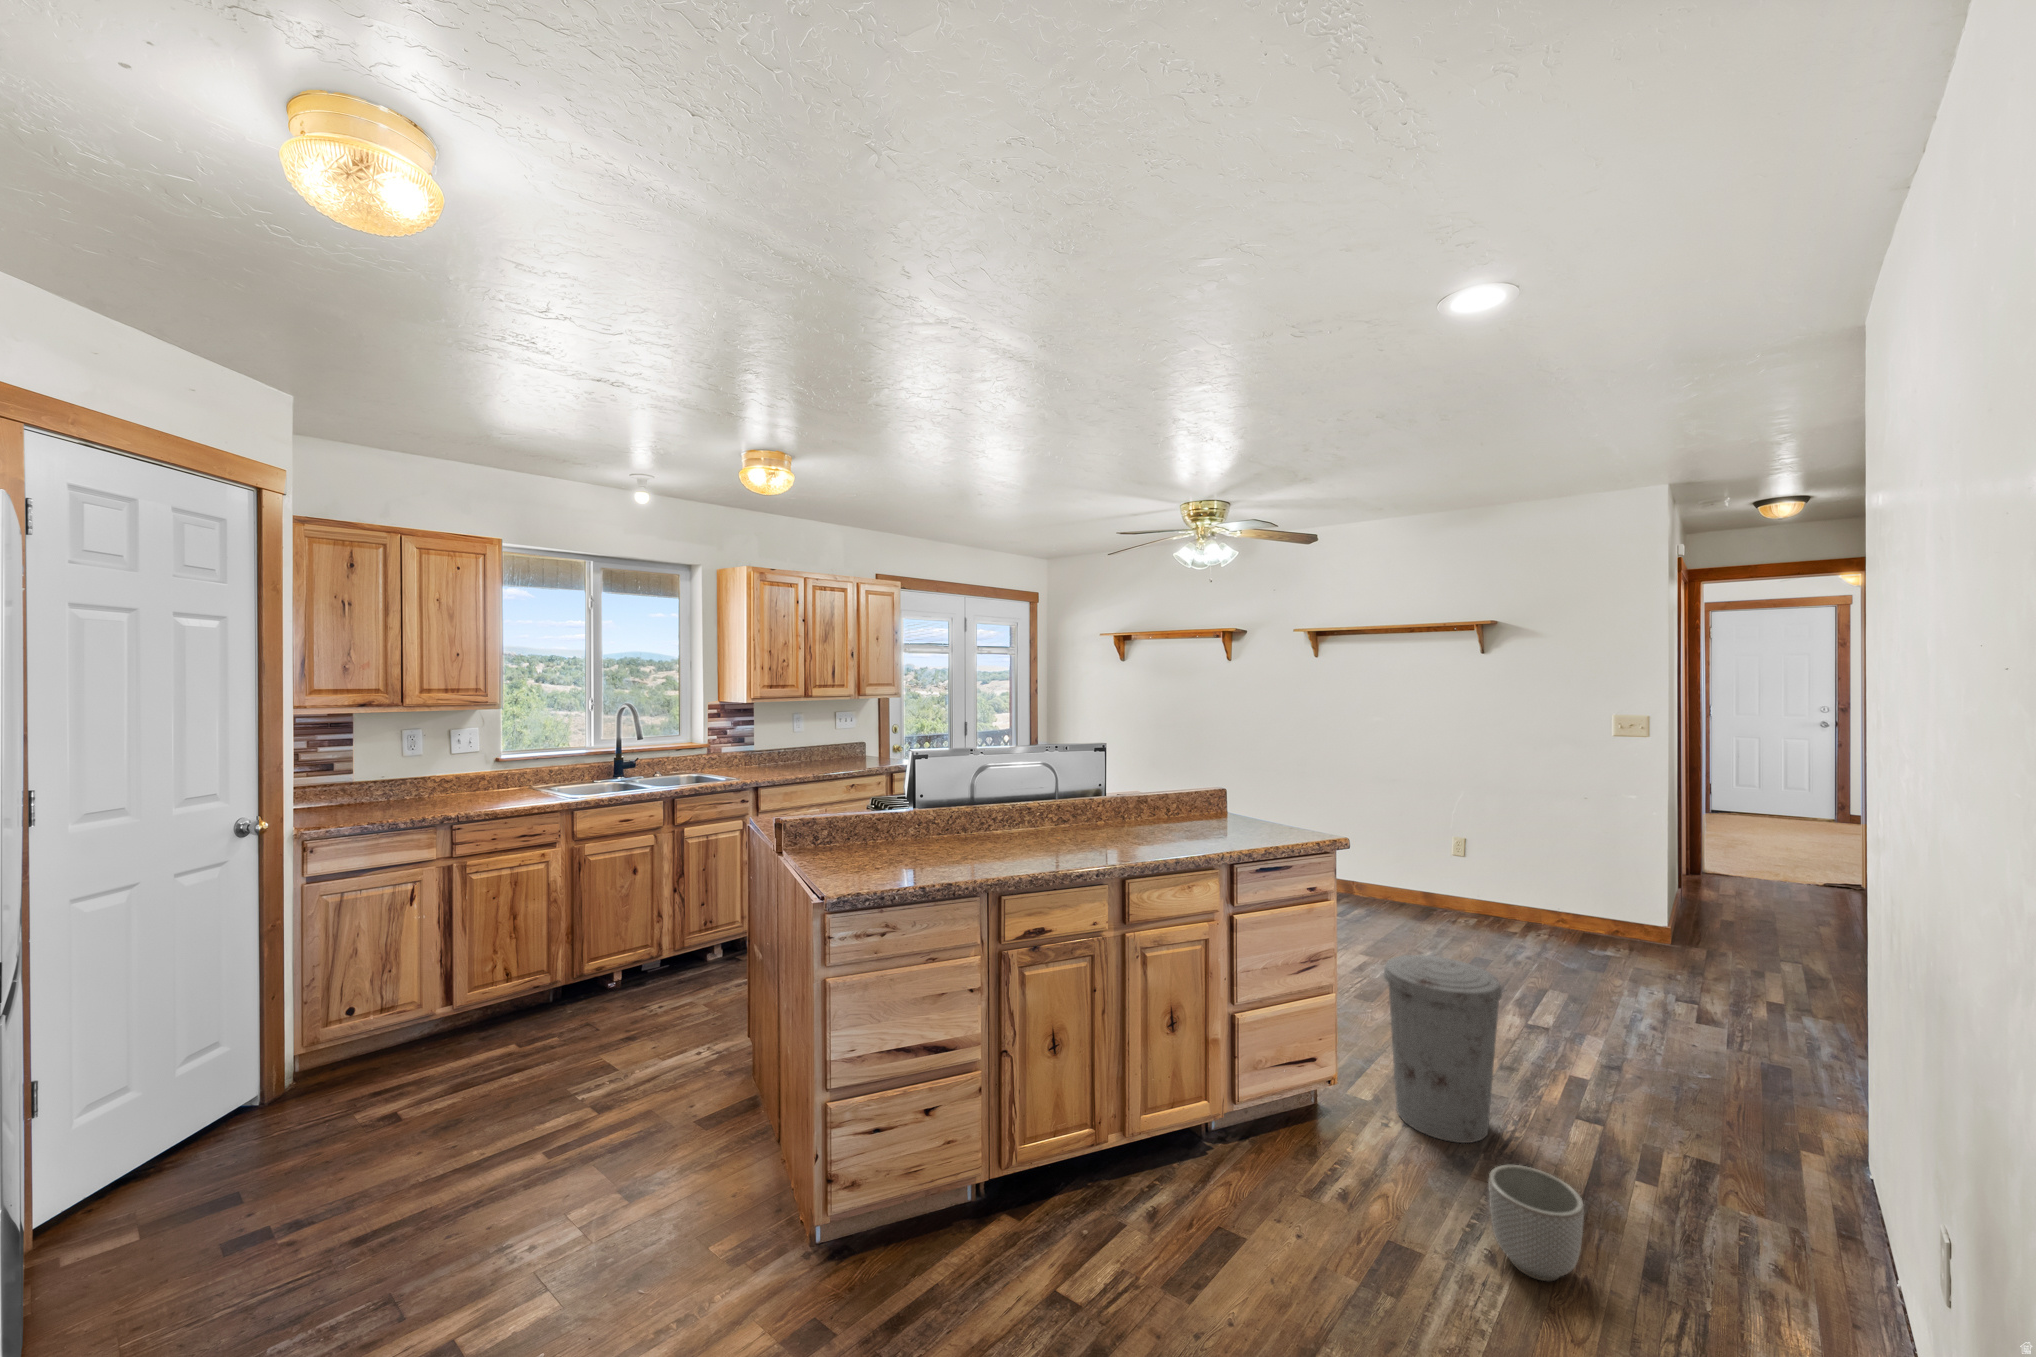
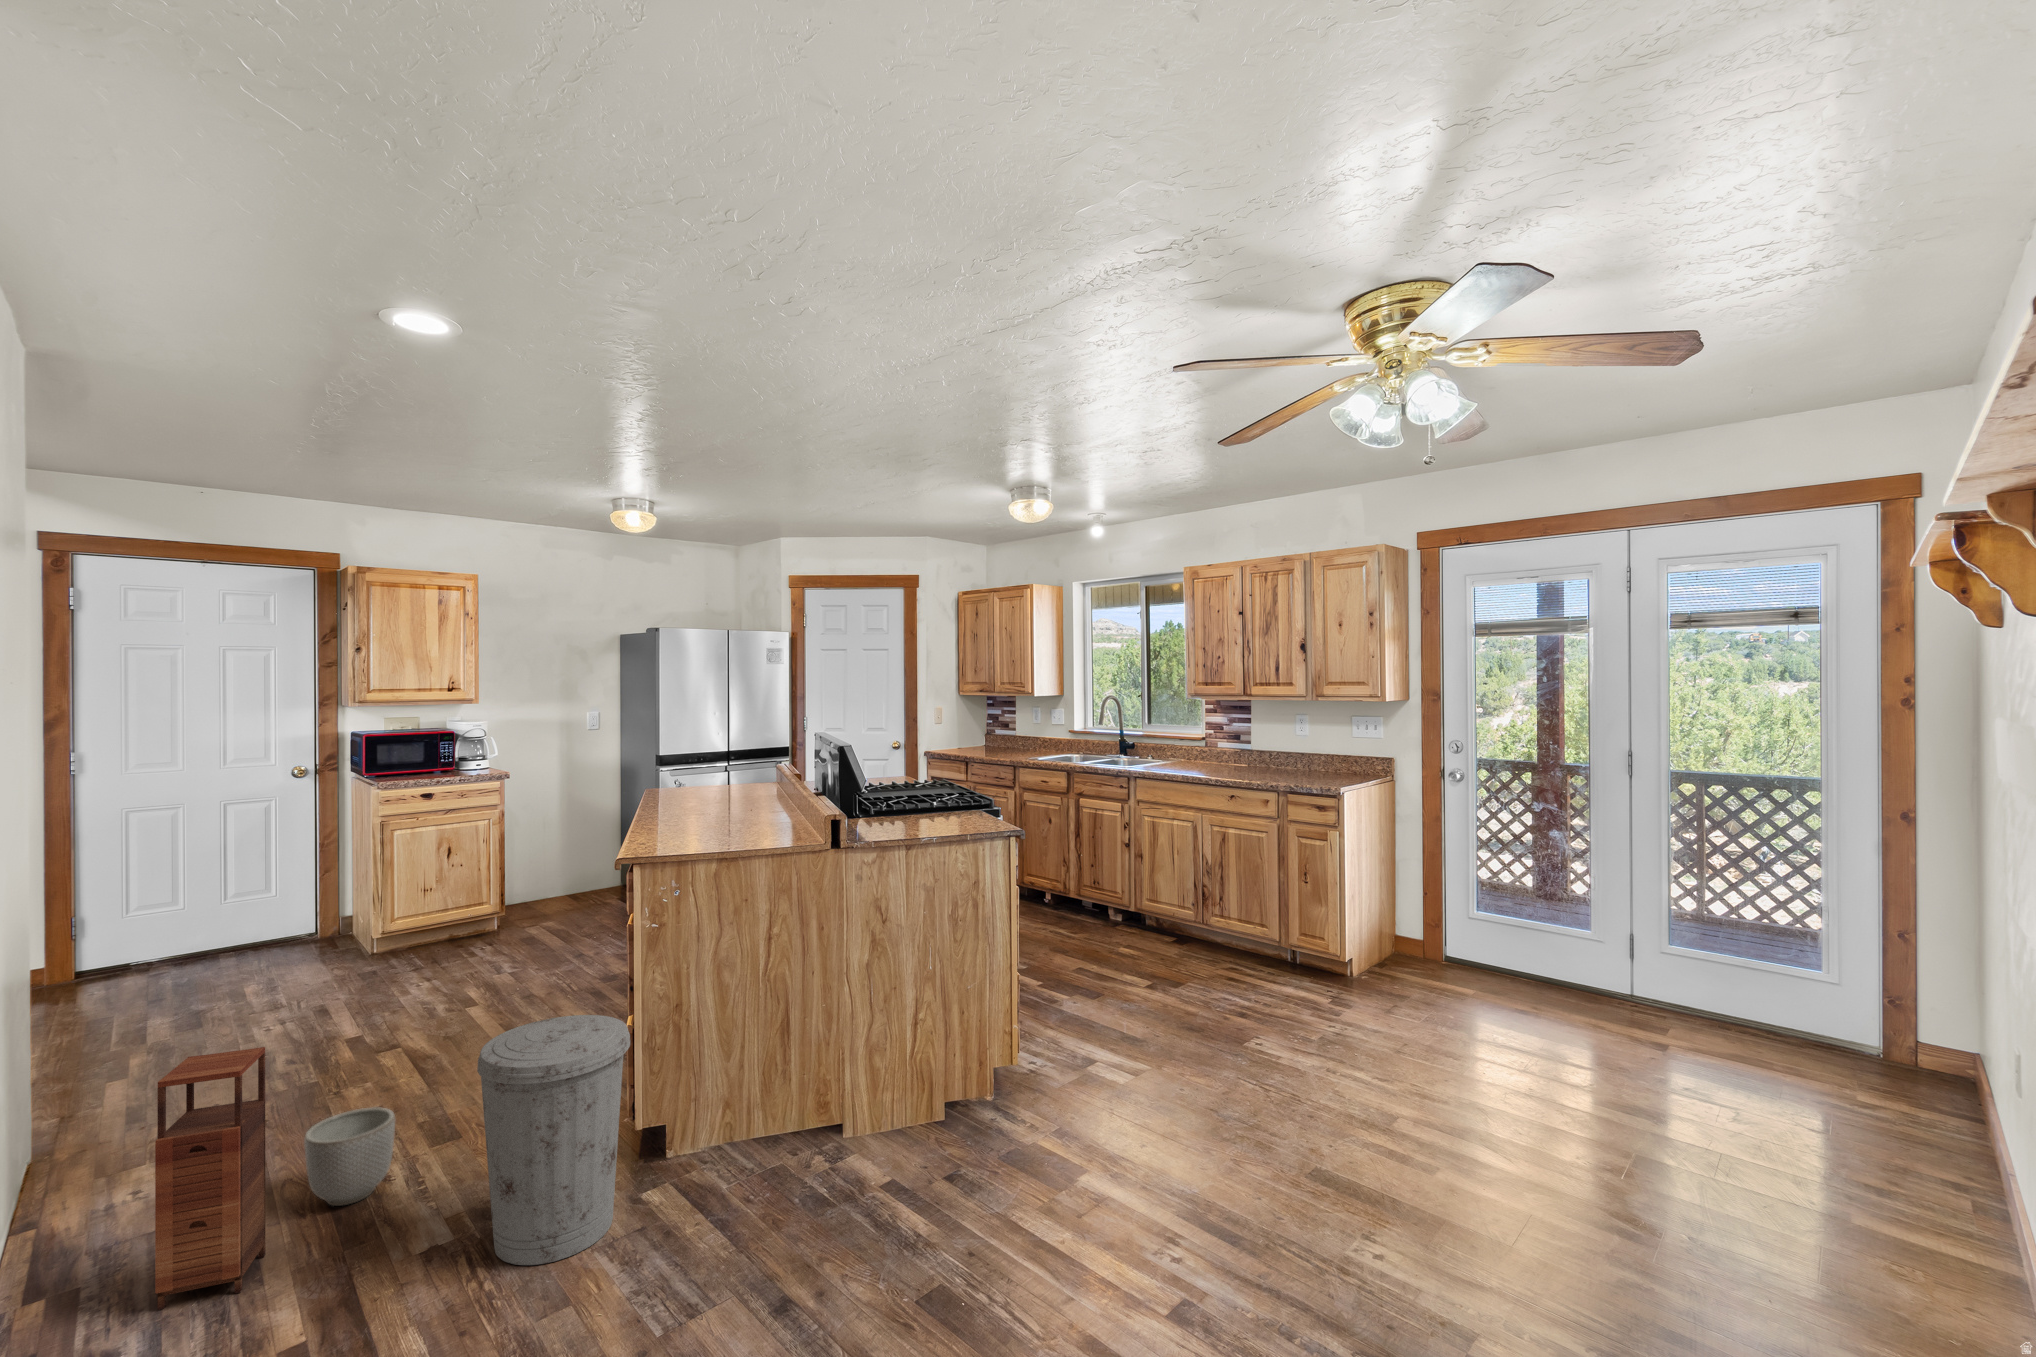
storage cabinet: none [1638,1054,1746,1314] -> present [155,1047,265,1310]

